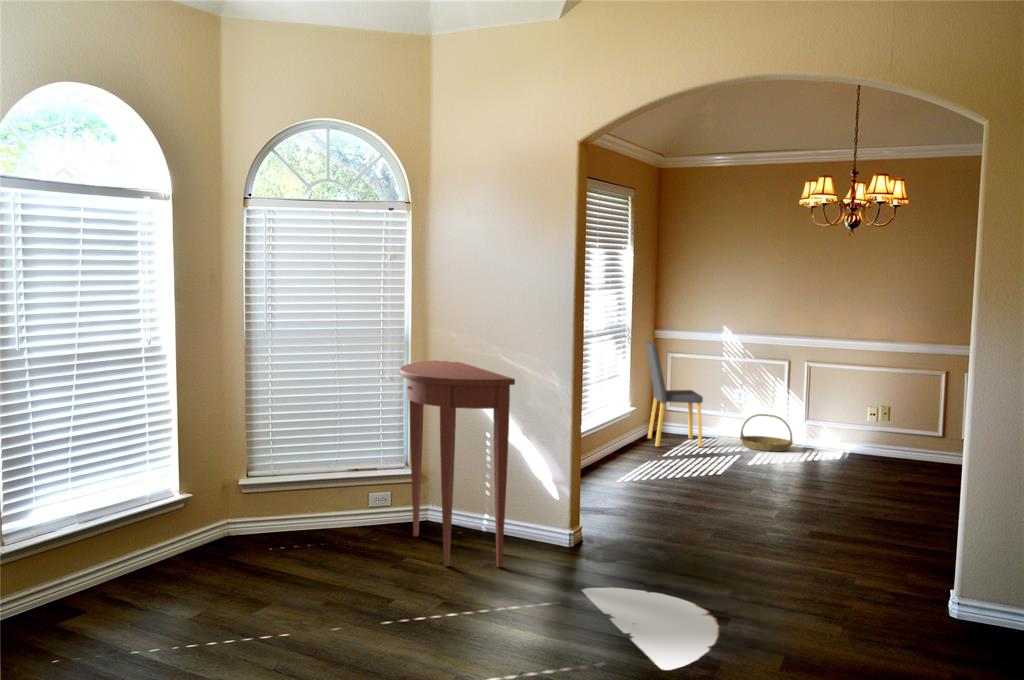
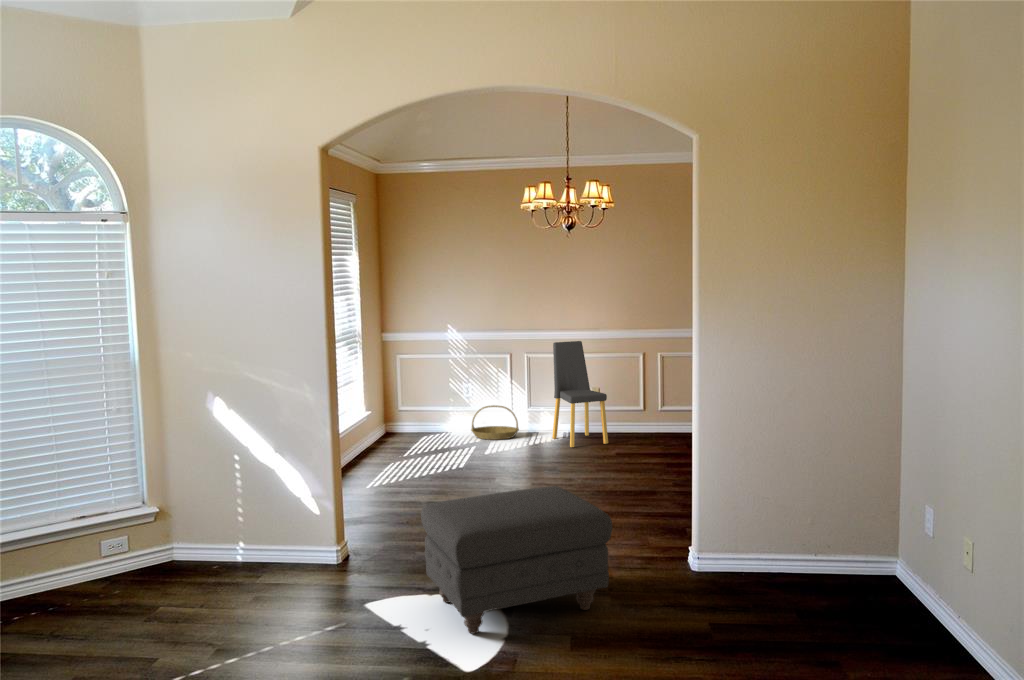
dining chair: present [645,342,703,447] -> present [552,341,608,447]
console table: present [400,361,515,567] -> none [133,381,275,609]
ottoman: none [643,499,844,636] -> present [421,486,612,634]

